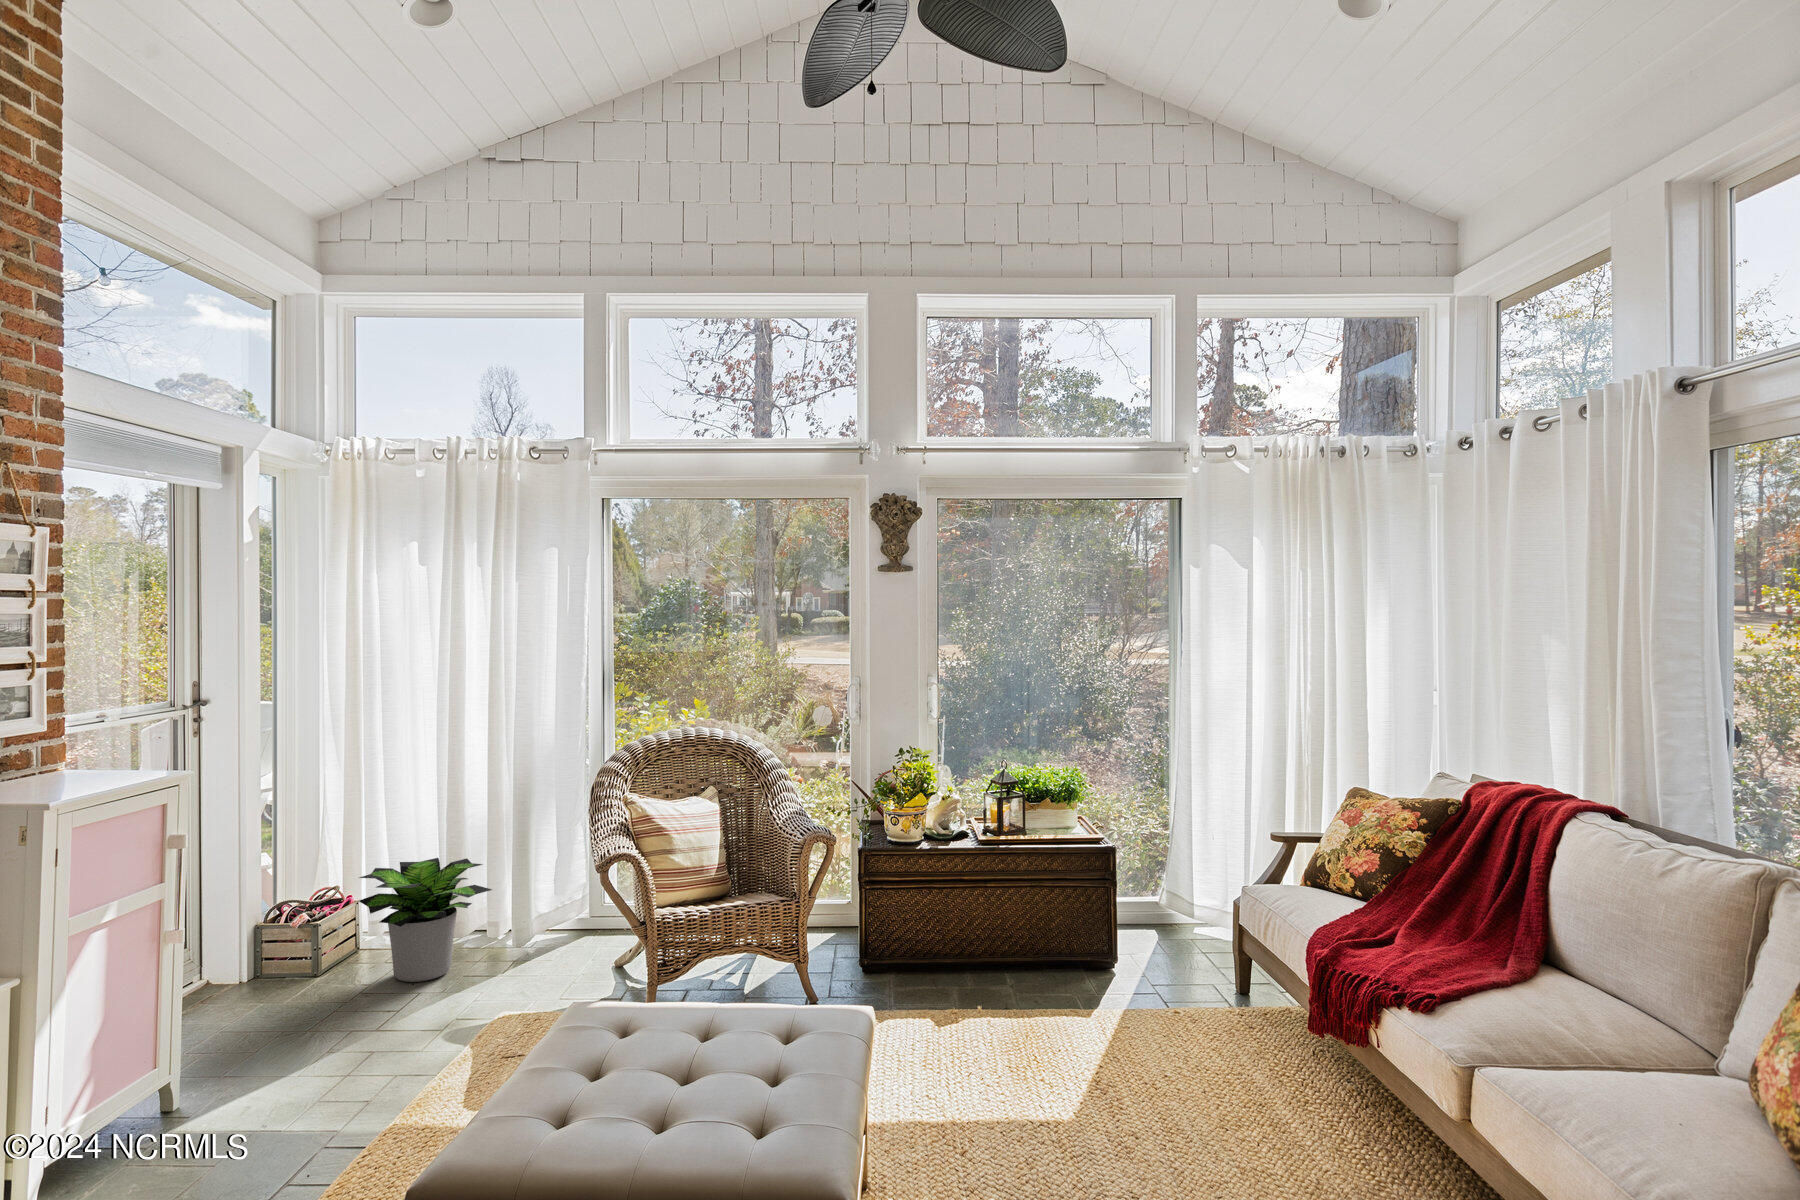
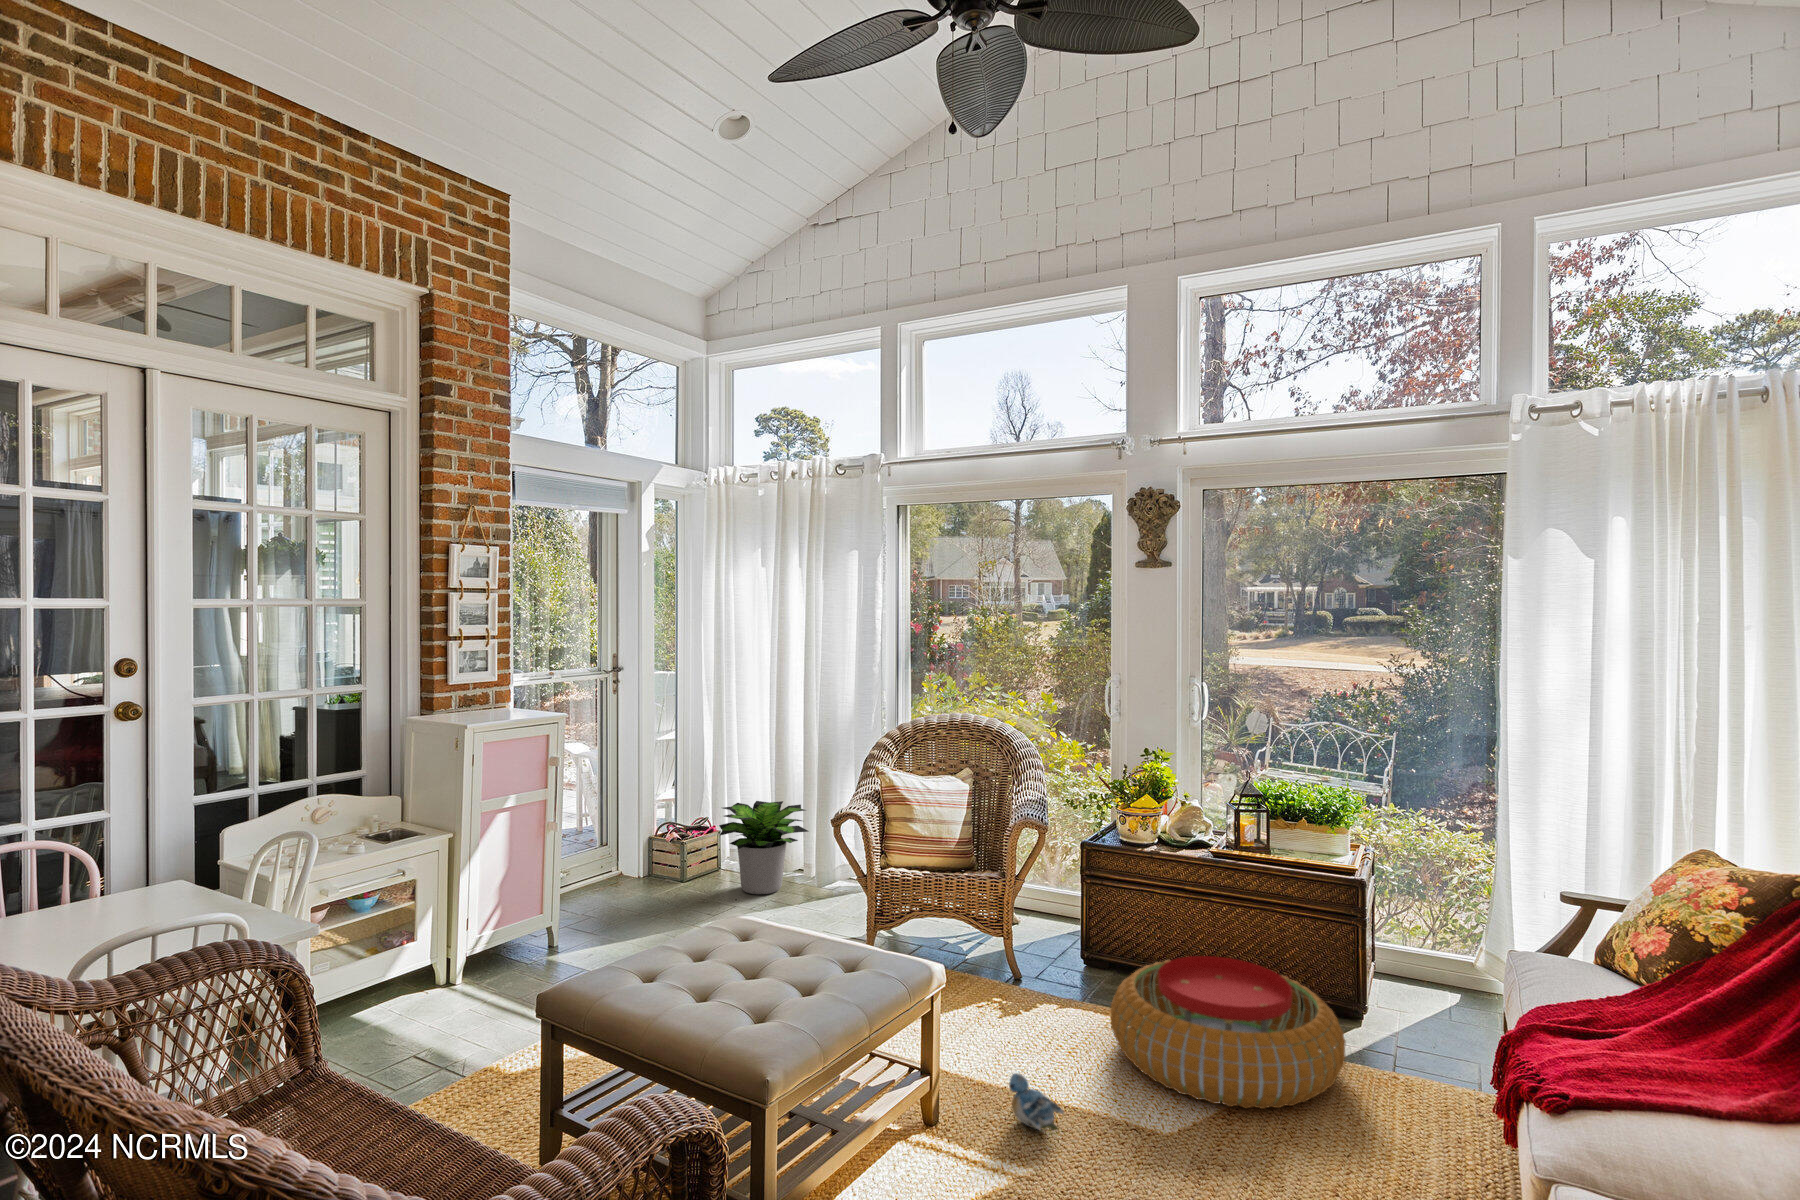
pouf: none [945,941,1159,1078] -> present [1111,956,1345,1109]
plush toy: none [919,1096,982,1147] -> present [1009,1073,1064,1130]

